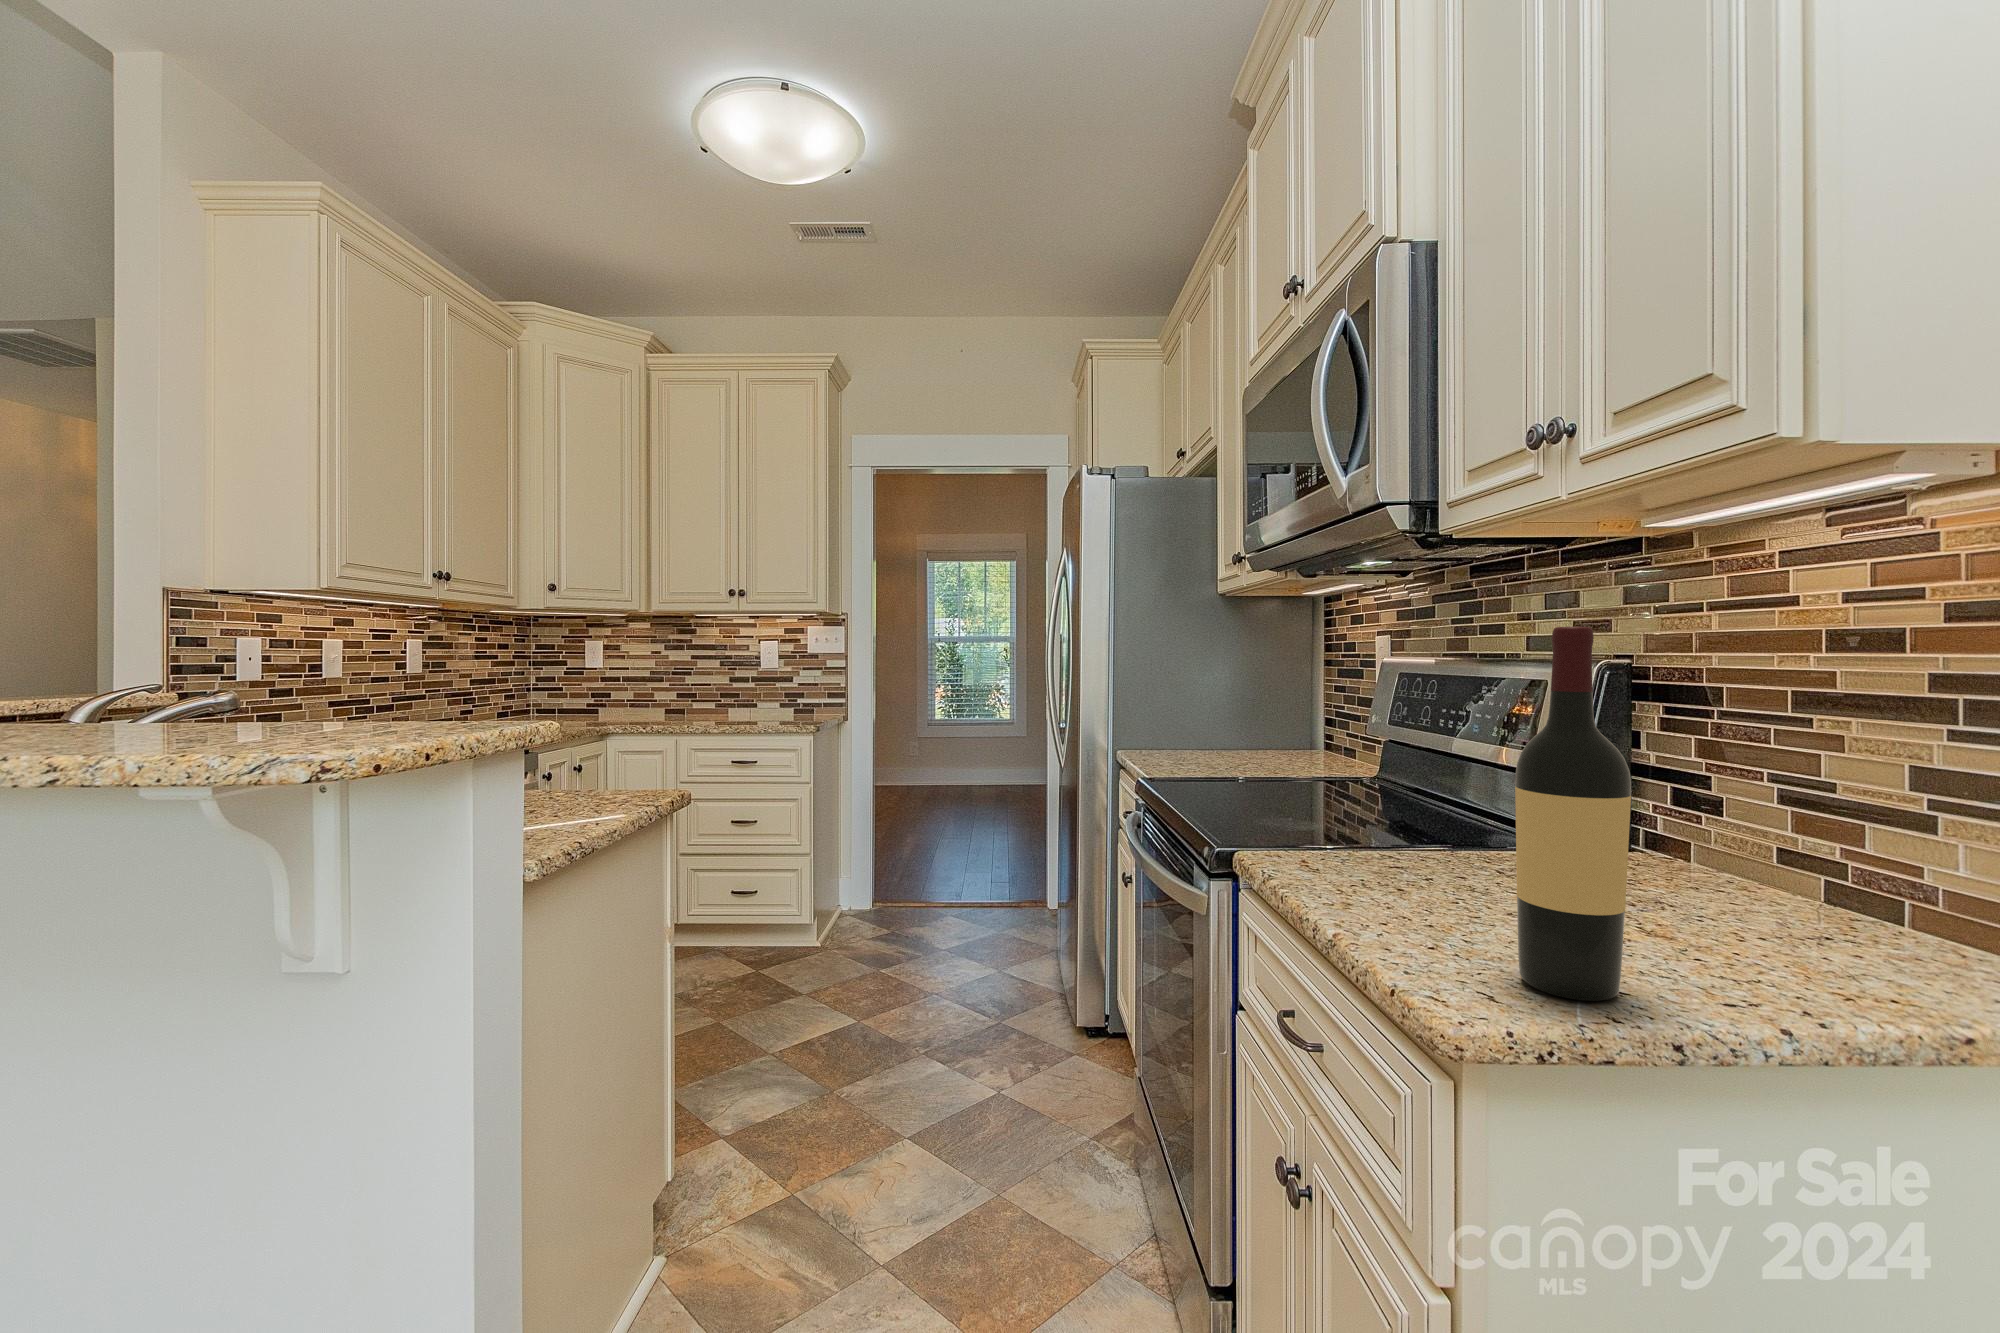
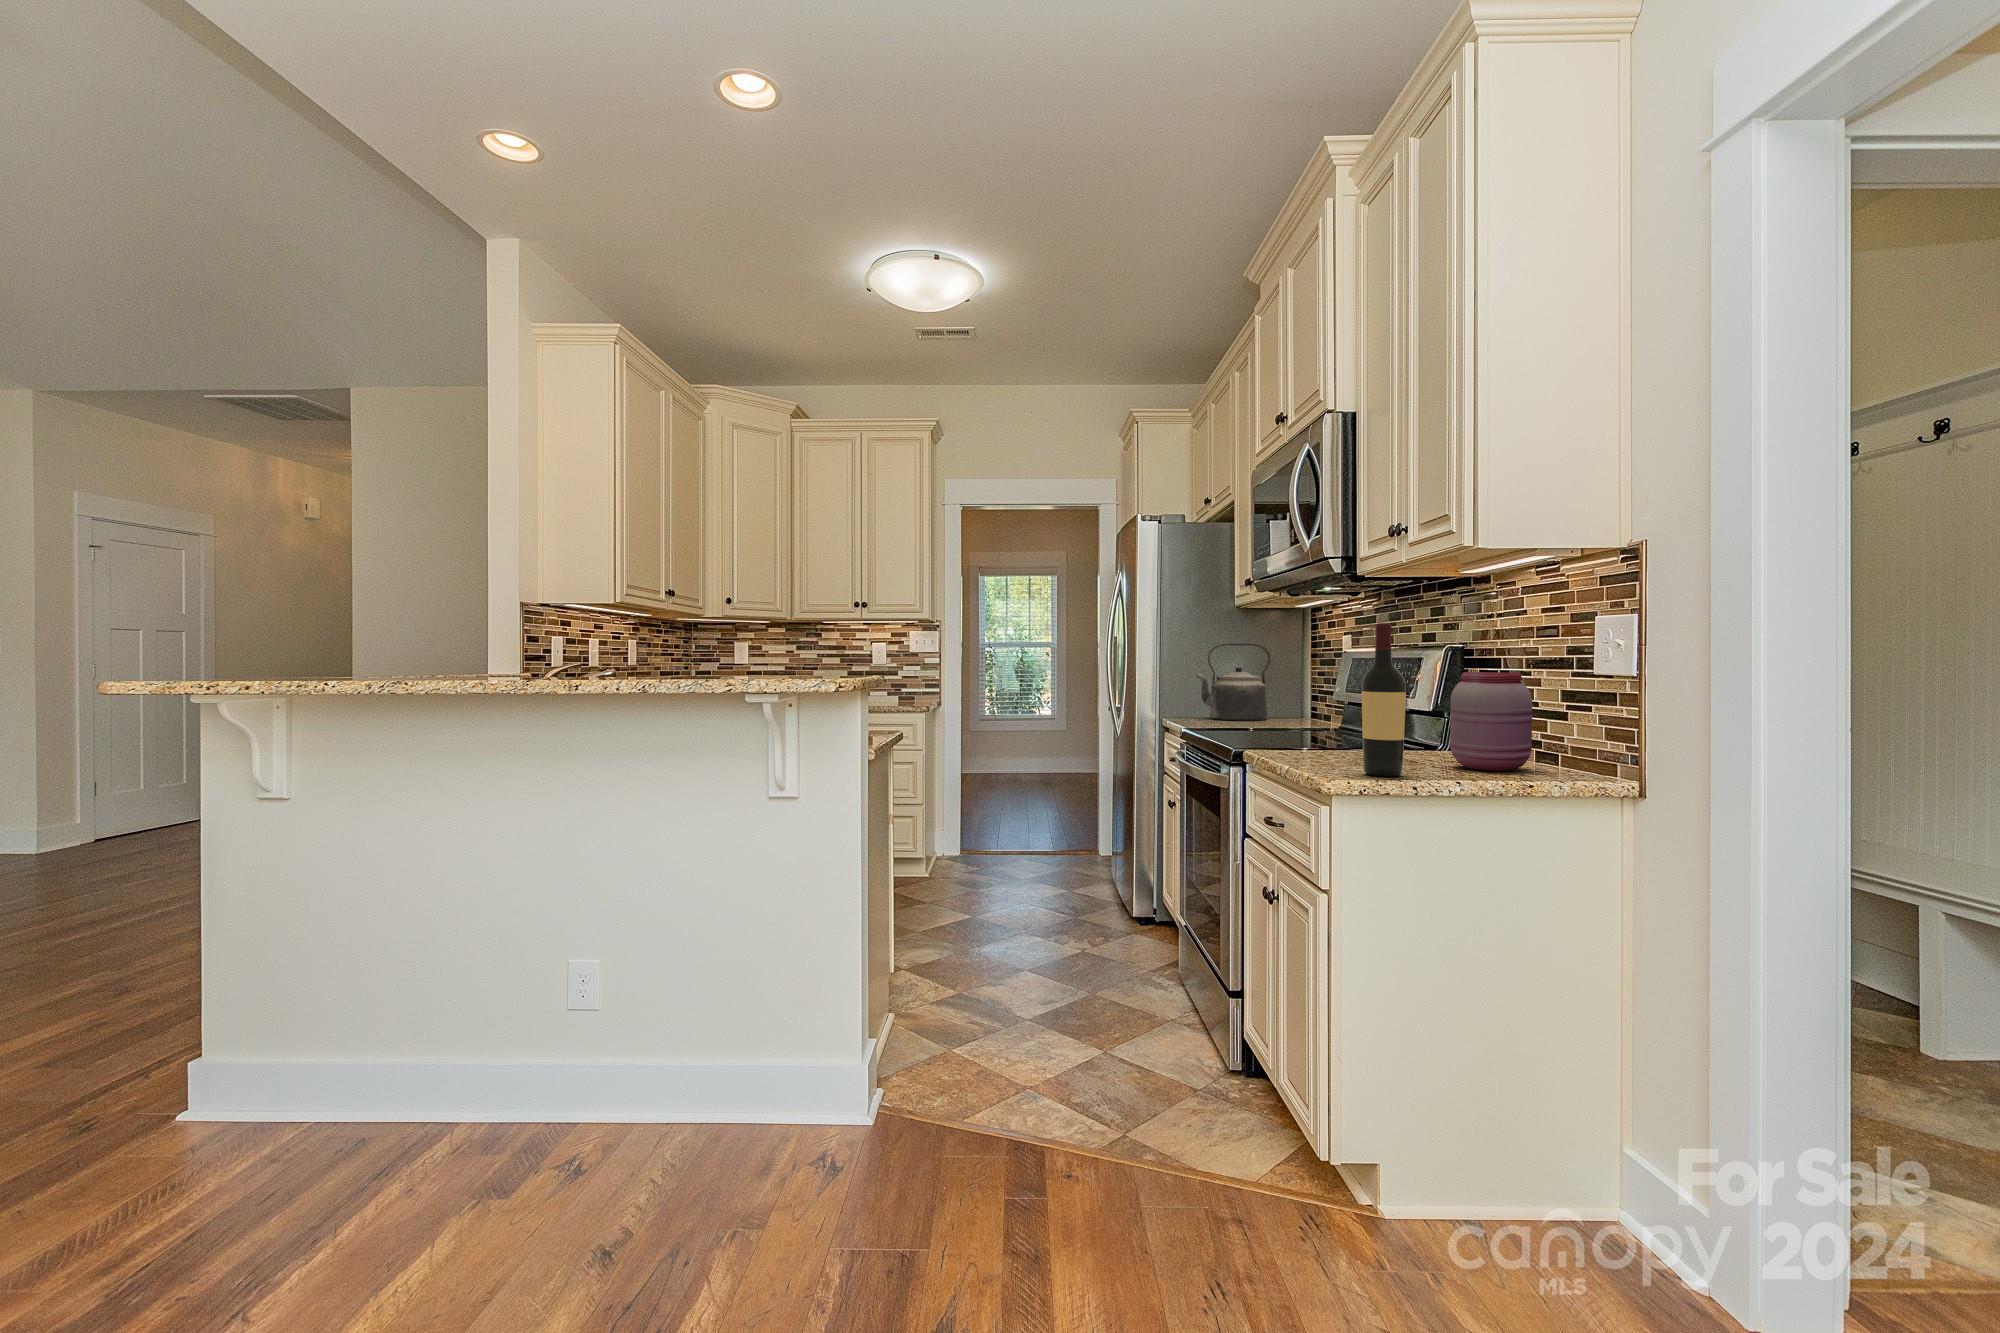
kettle: none [1165,646,1269,757] -> present [1196,643,1270,721]
jar: none [1680,730,1895,962] -> present [1450,672,1532,771]

